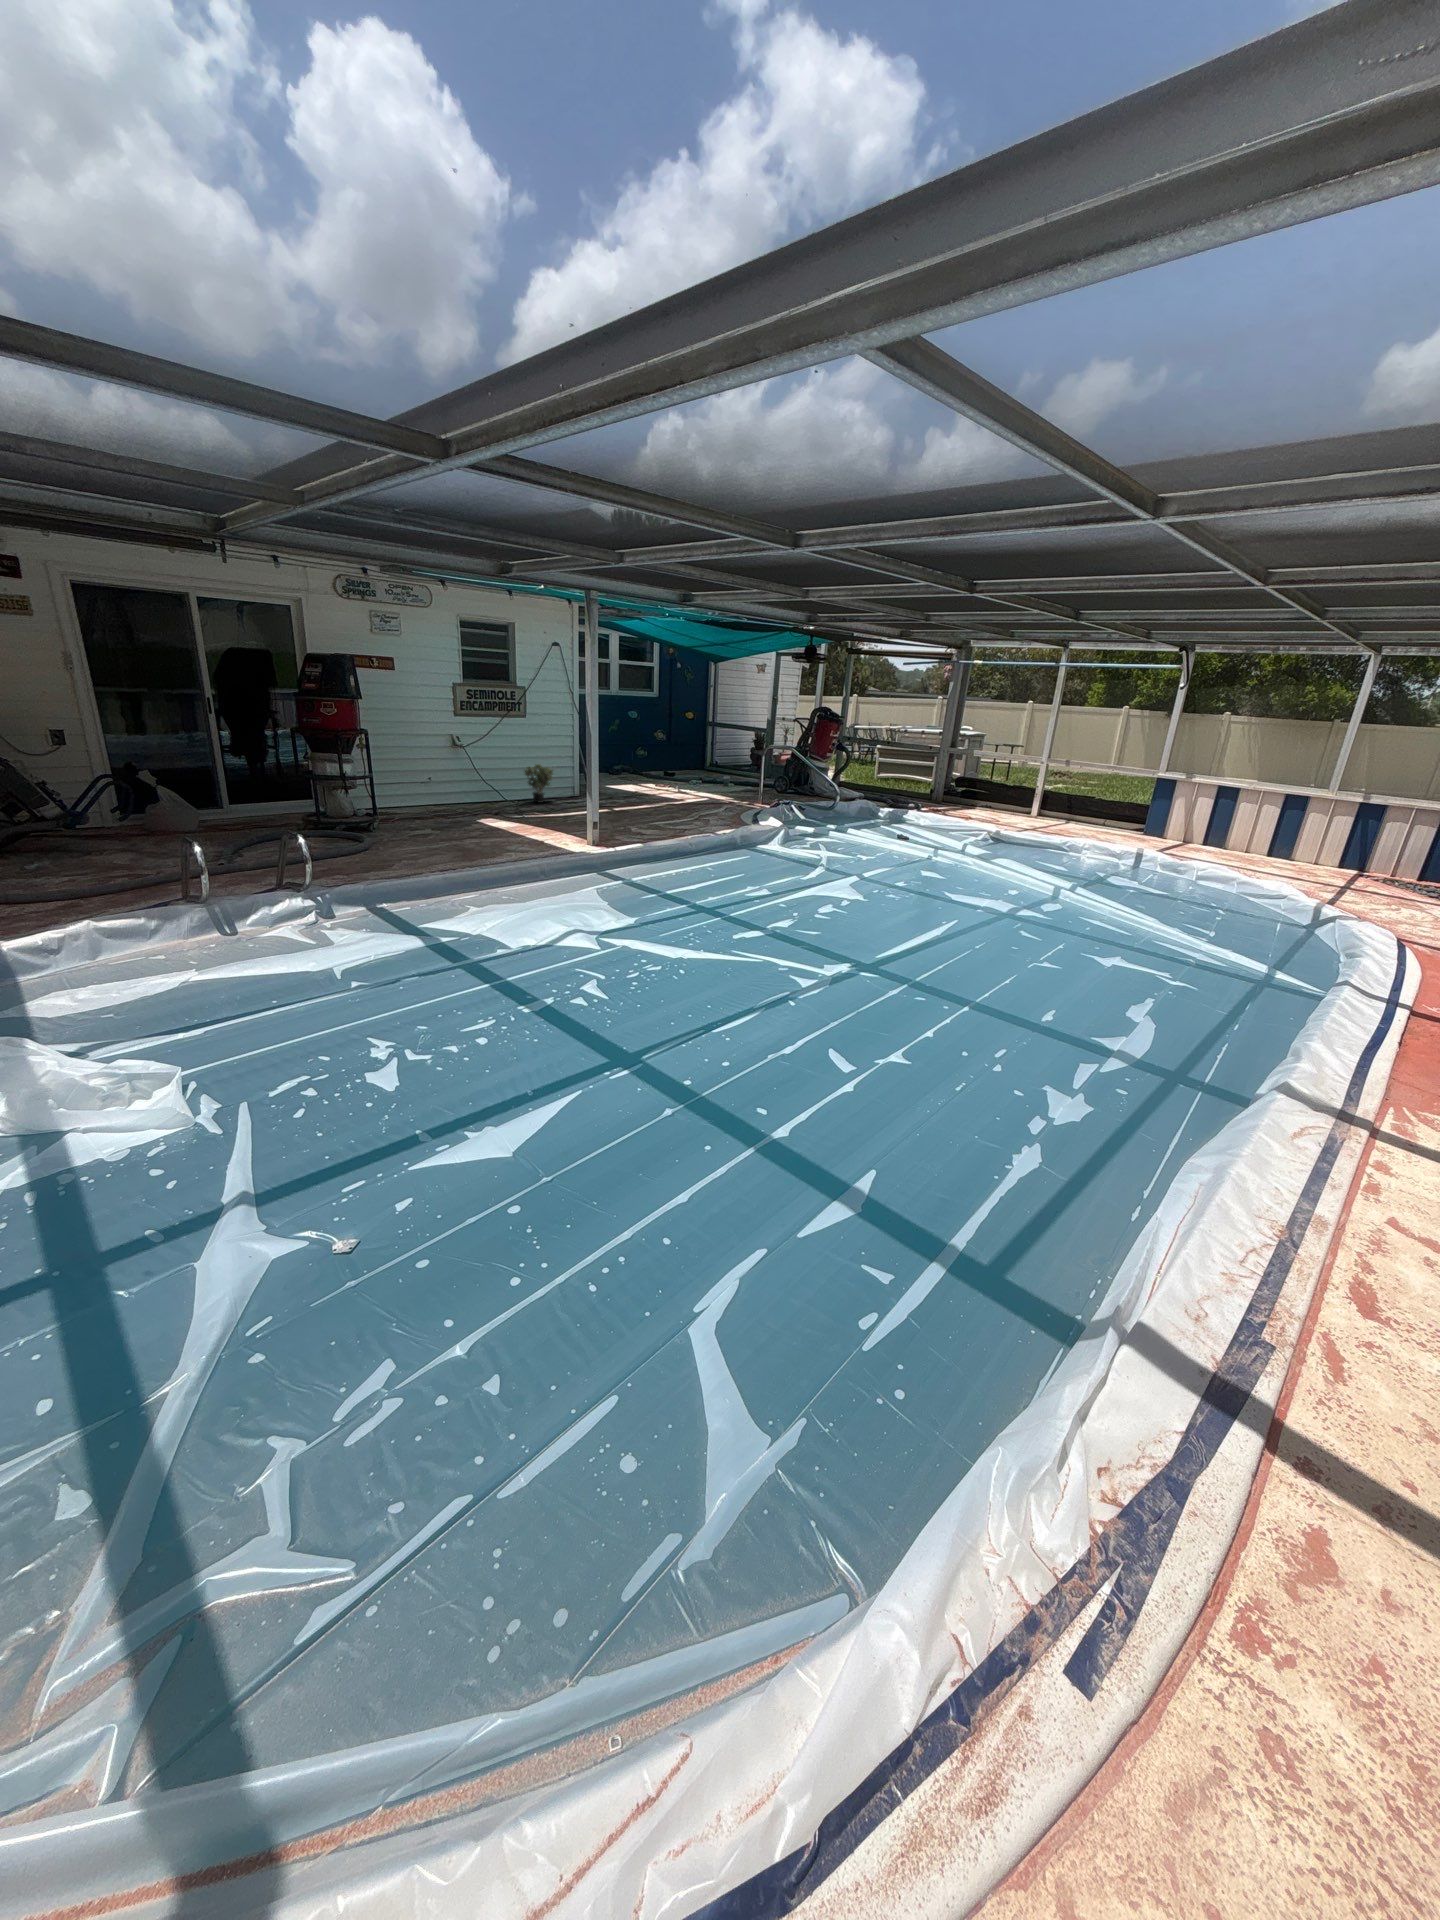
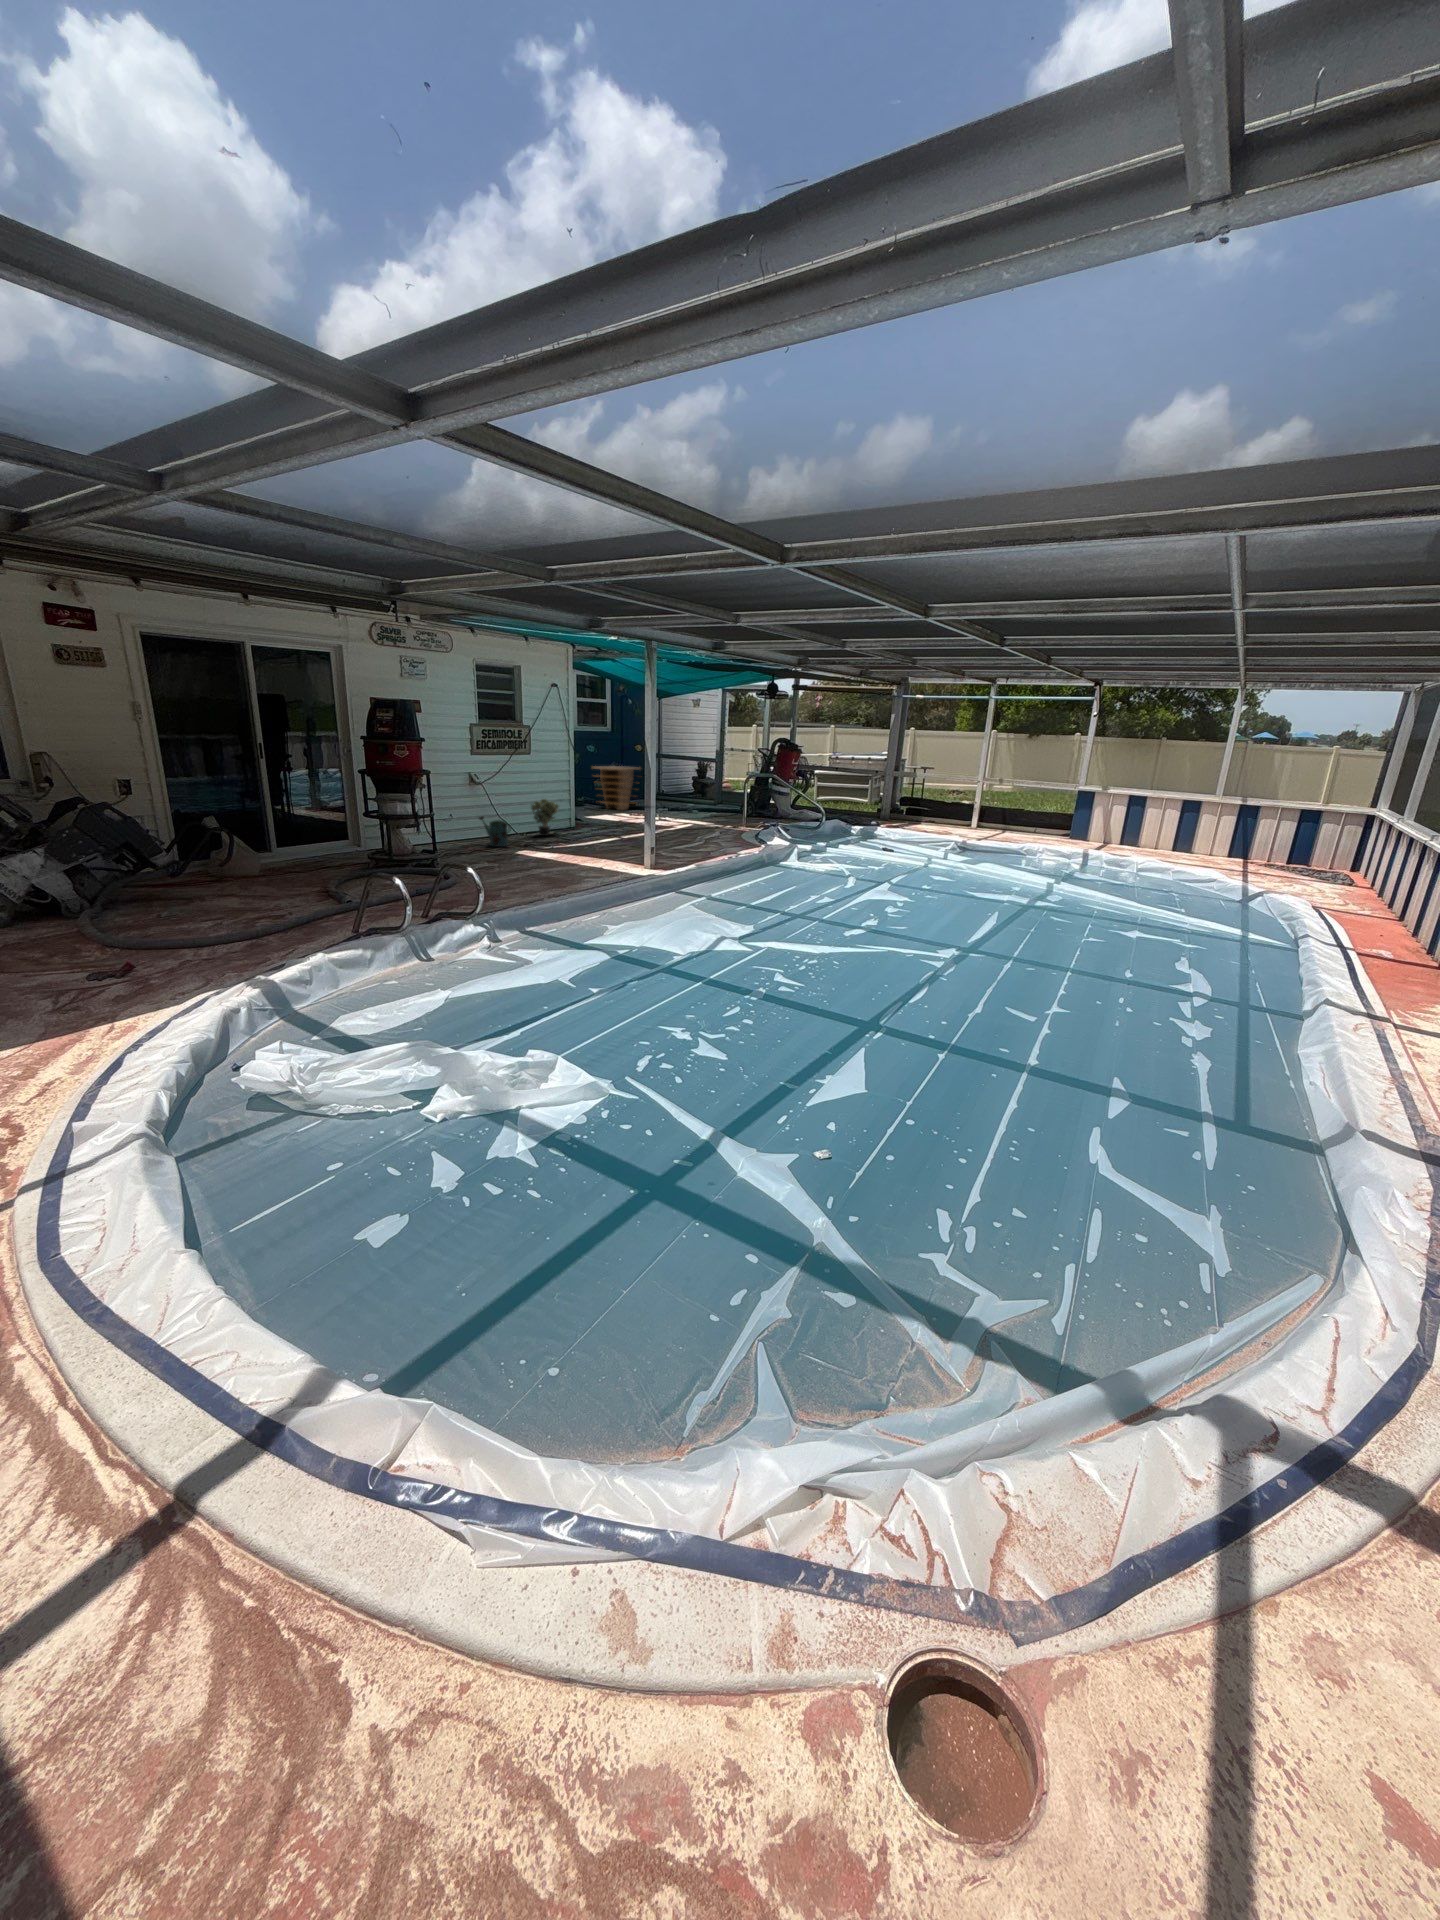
side table: none [624,732,676,779] -> present [592,766,641,810]
watering can: none [461,779,488,812] -> present [479,816,511,847]

